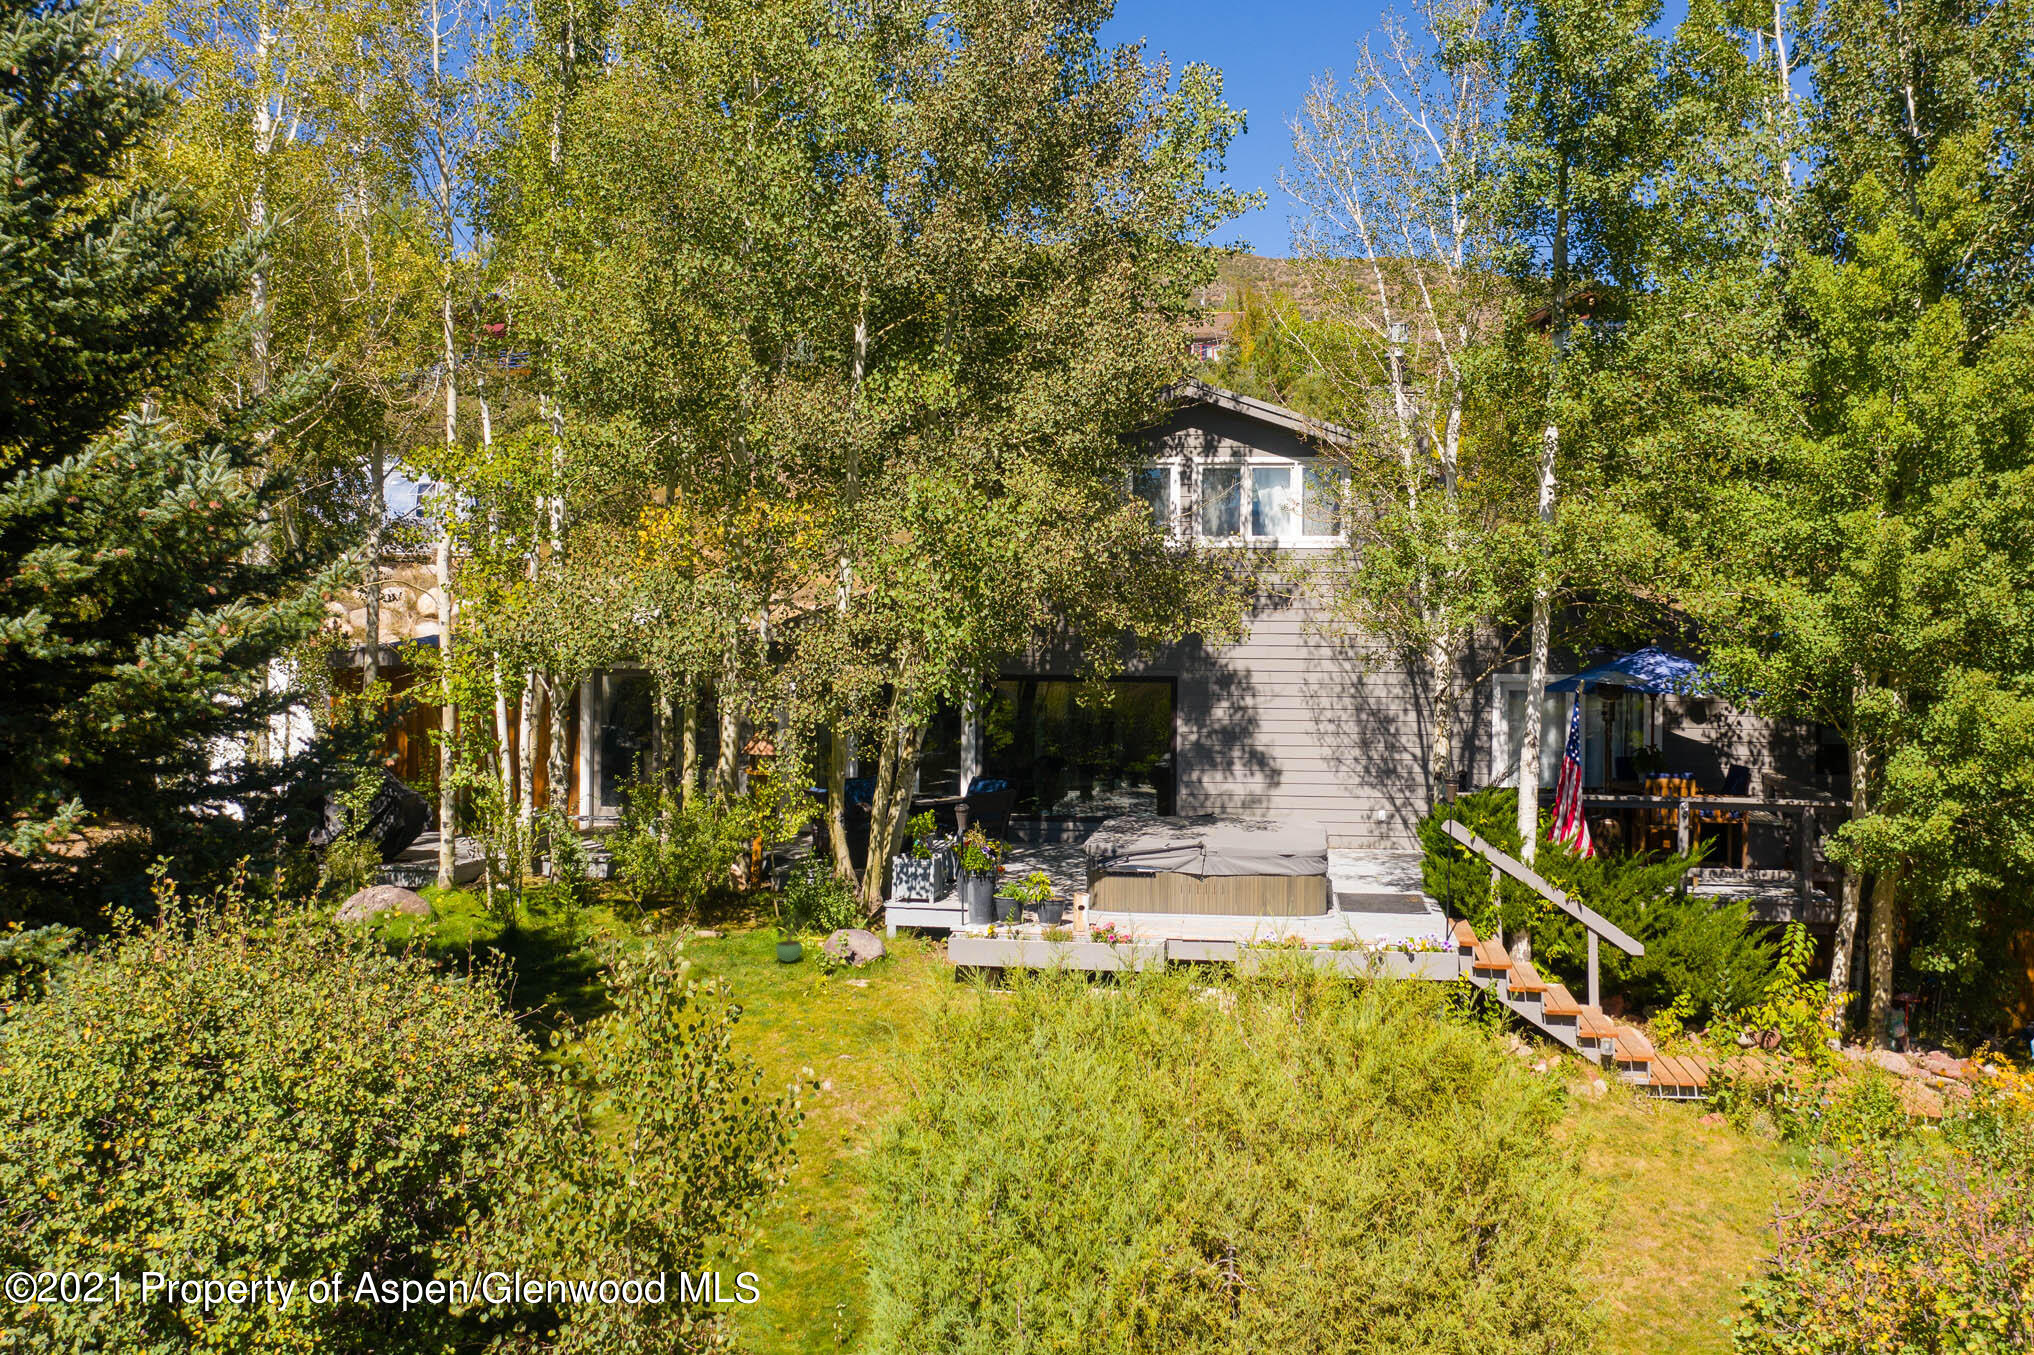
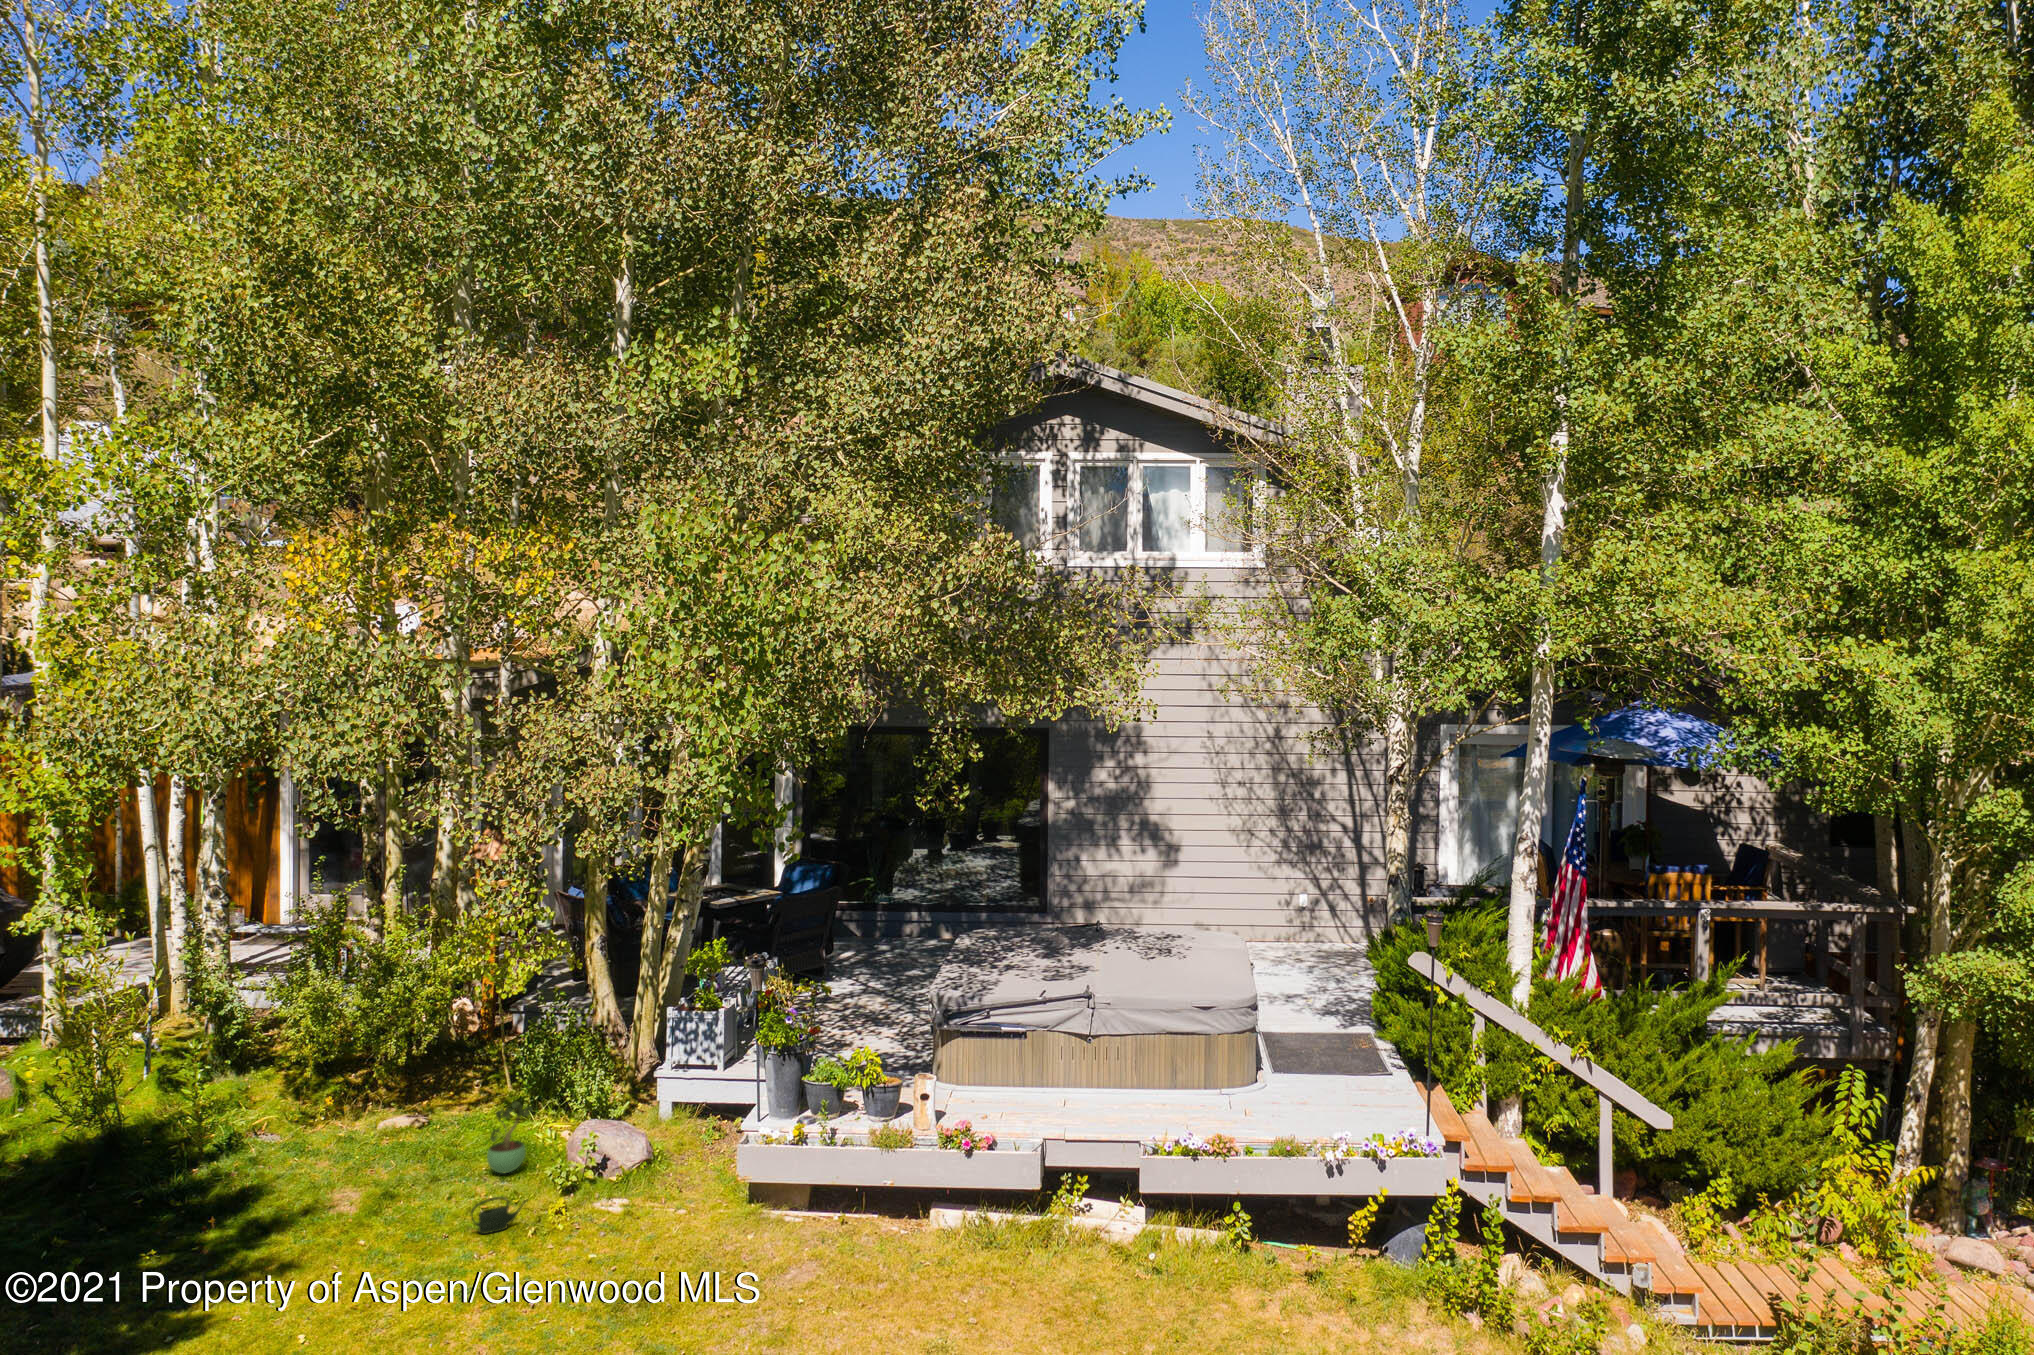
watering can: none [769,970,807,994] -> present [471,1197,526,1234]

